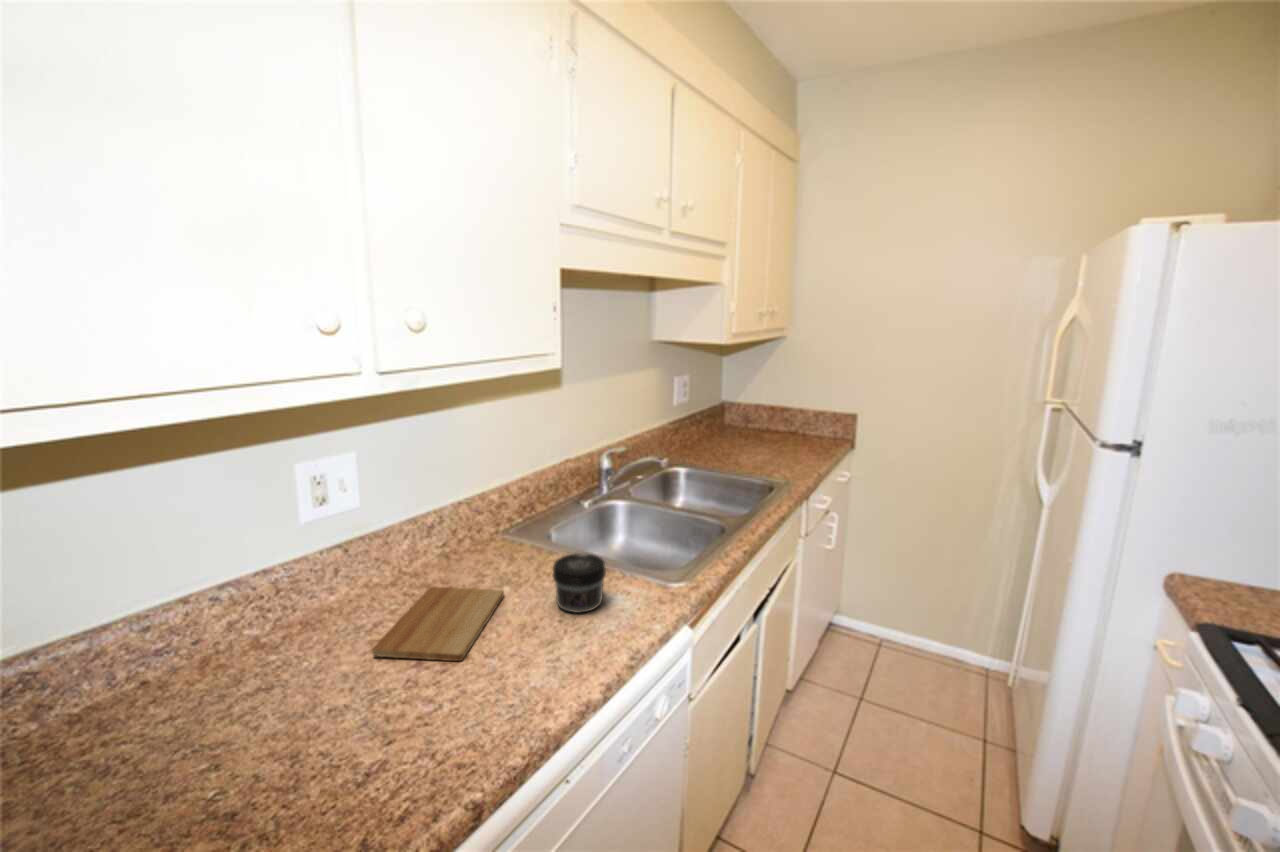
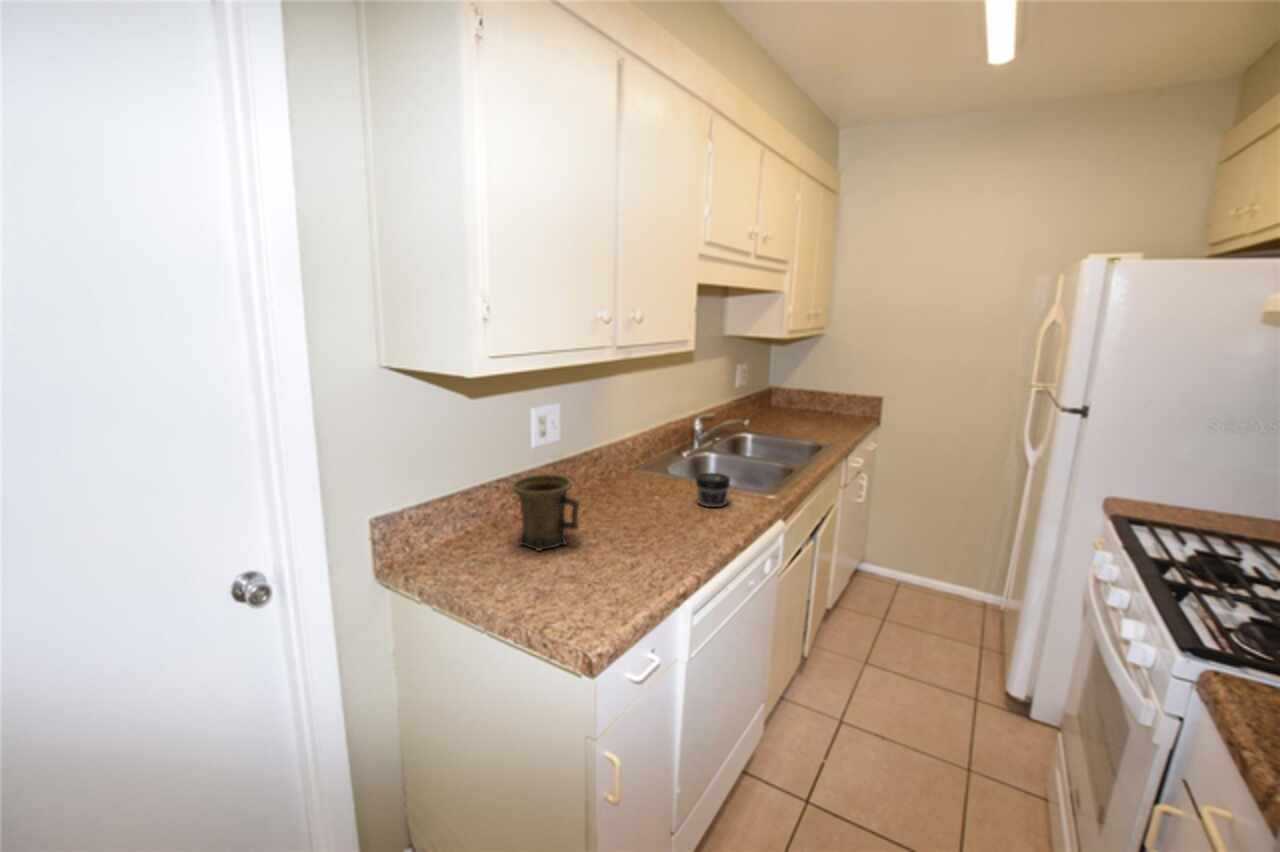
mug: none [157,584,294,739] -> present [511,474,580,551]
cutting board: present [372,586,504,661] -> none [600,493,661,526]

